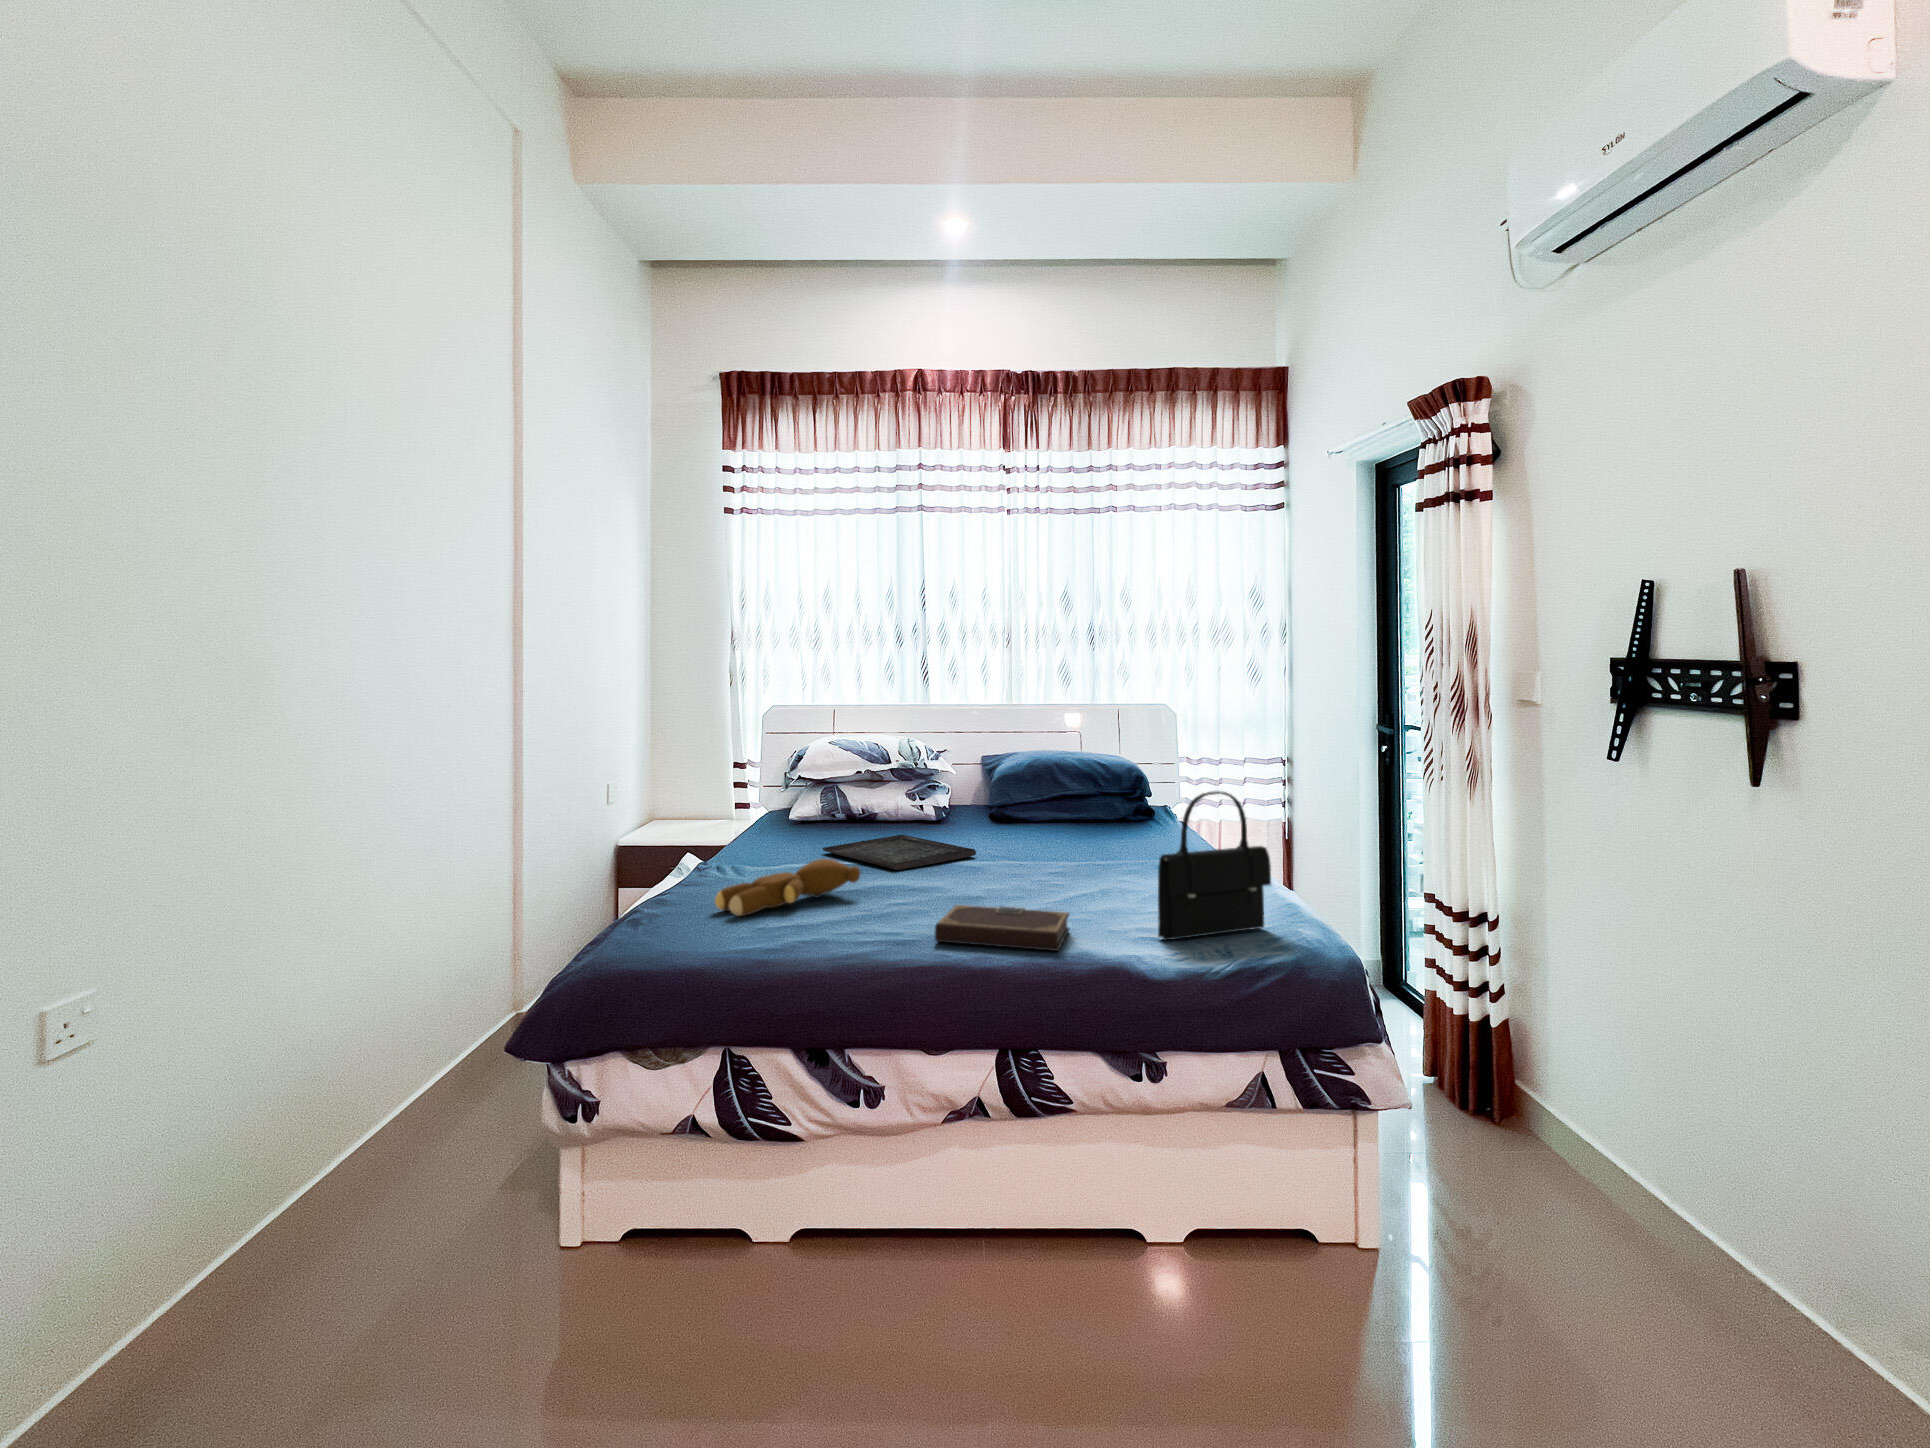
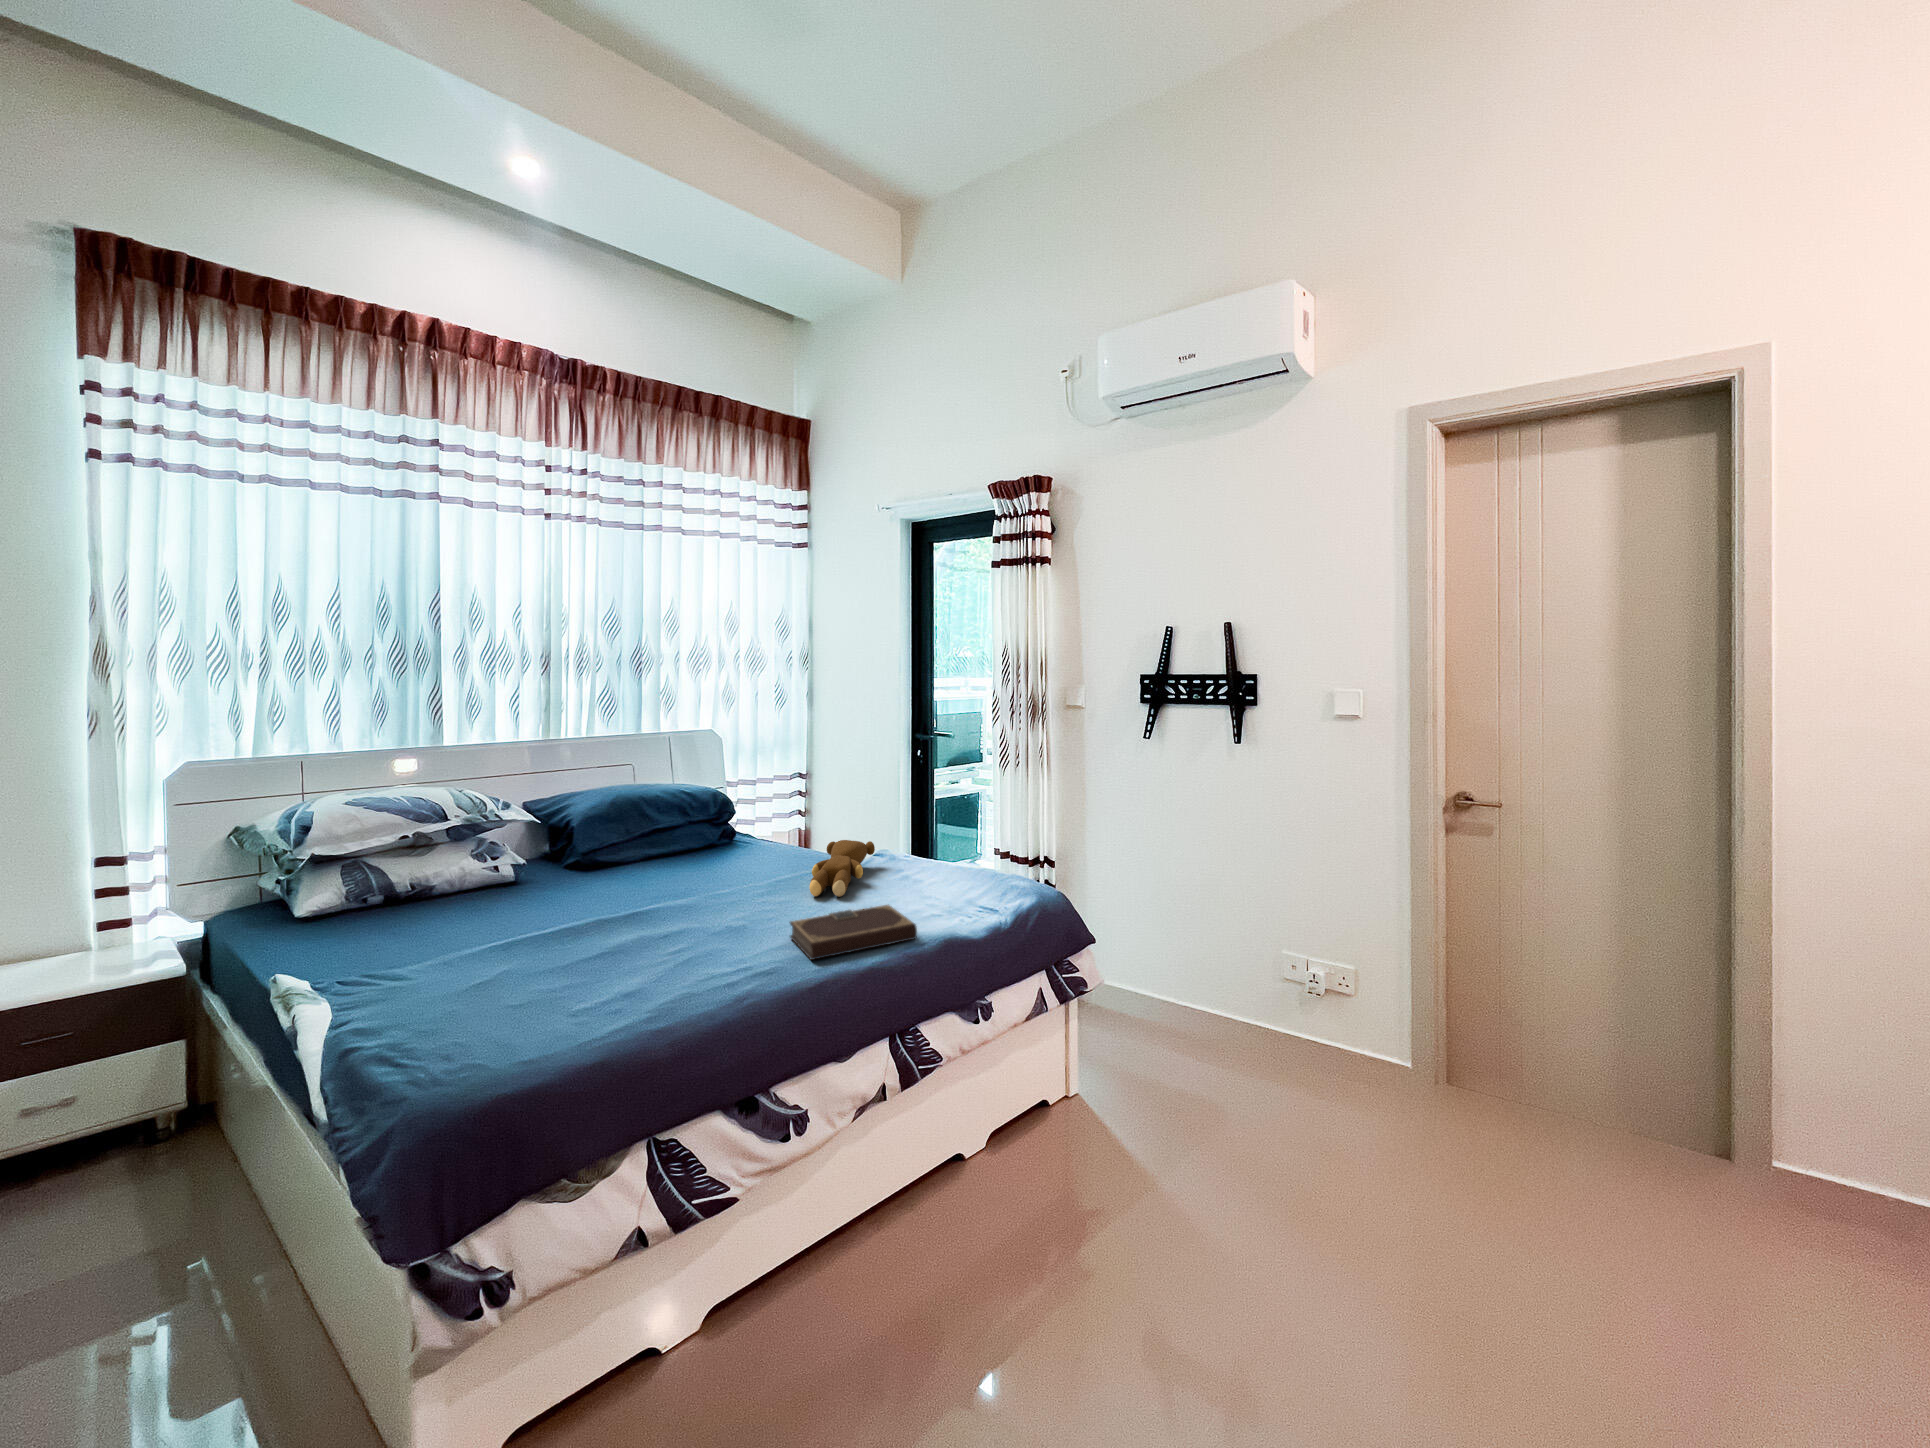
handbag: present [1158,791,1271,941] -> none [955,786,1007,910]
tray: present [822,835,976,870] -> none [496,861,674,901]
teddy bear: present [715,859,860,916] -> present [810,840,875,897]

